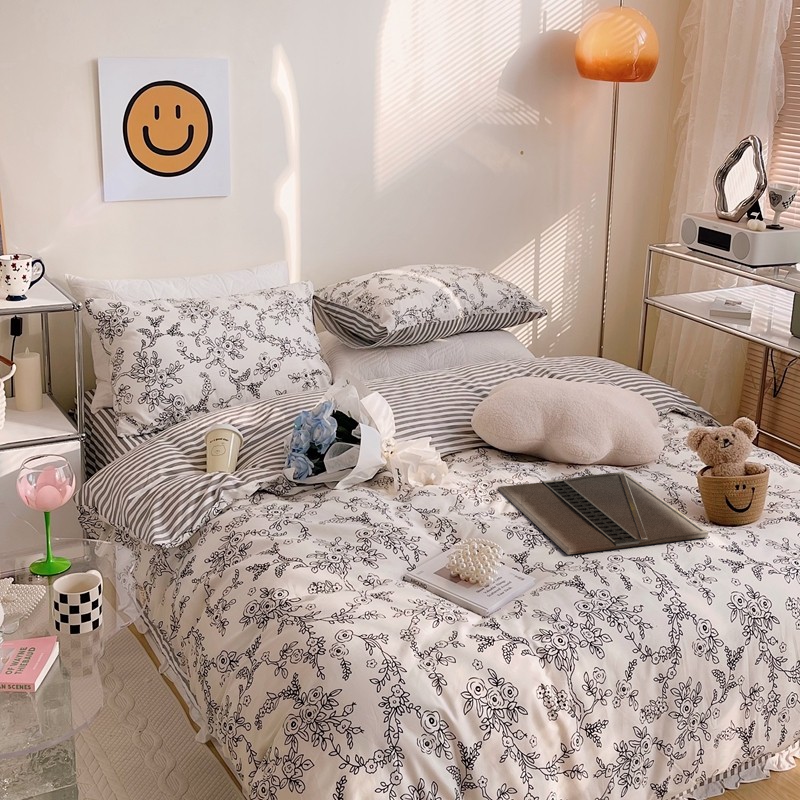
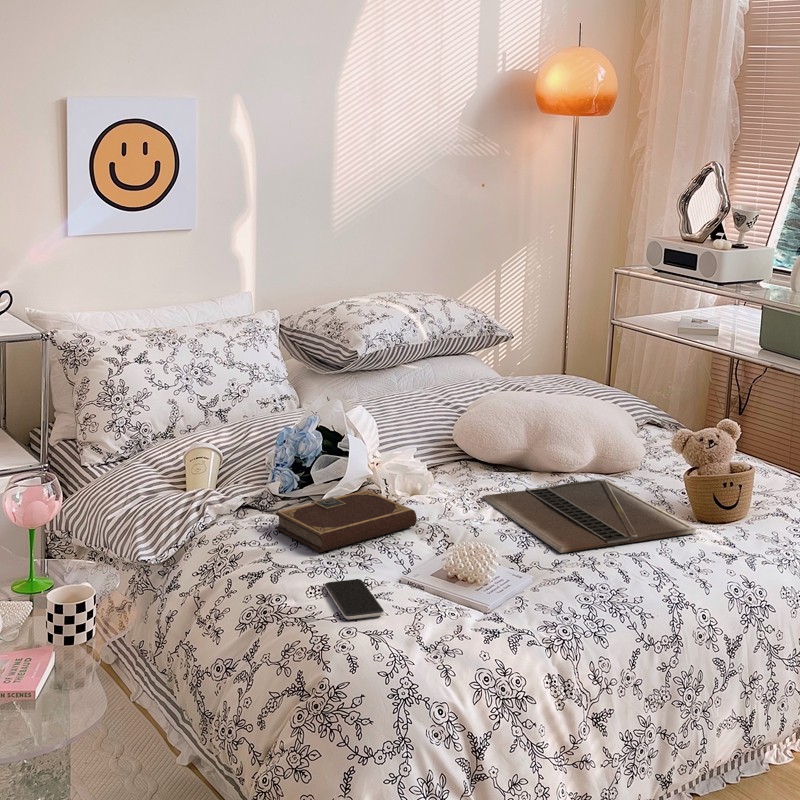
notebook: none [288,478,428,545] -> present [276,490,417,552]
smartphone: none [328,577,382,621] -> present [325,579,384,619]

